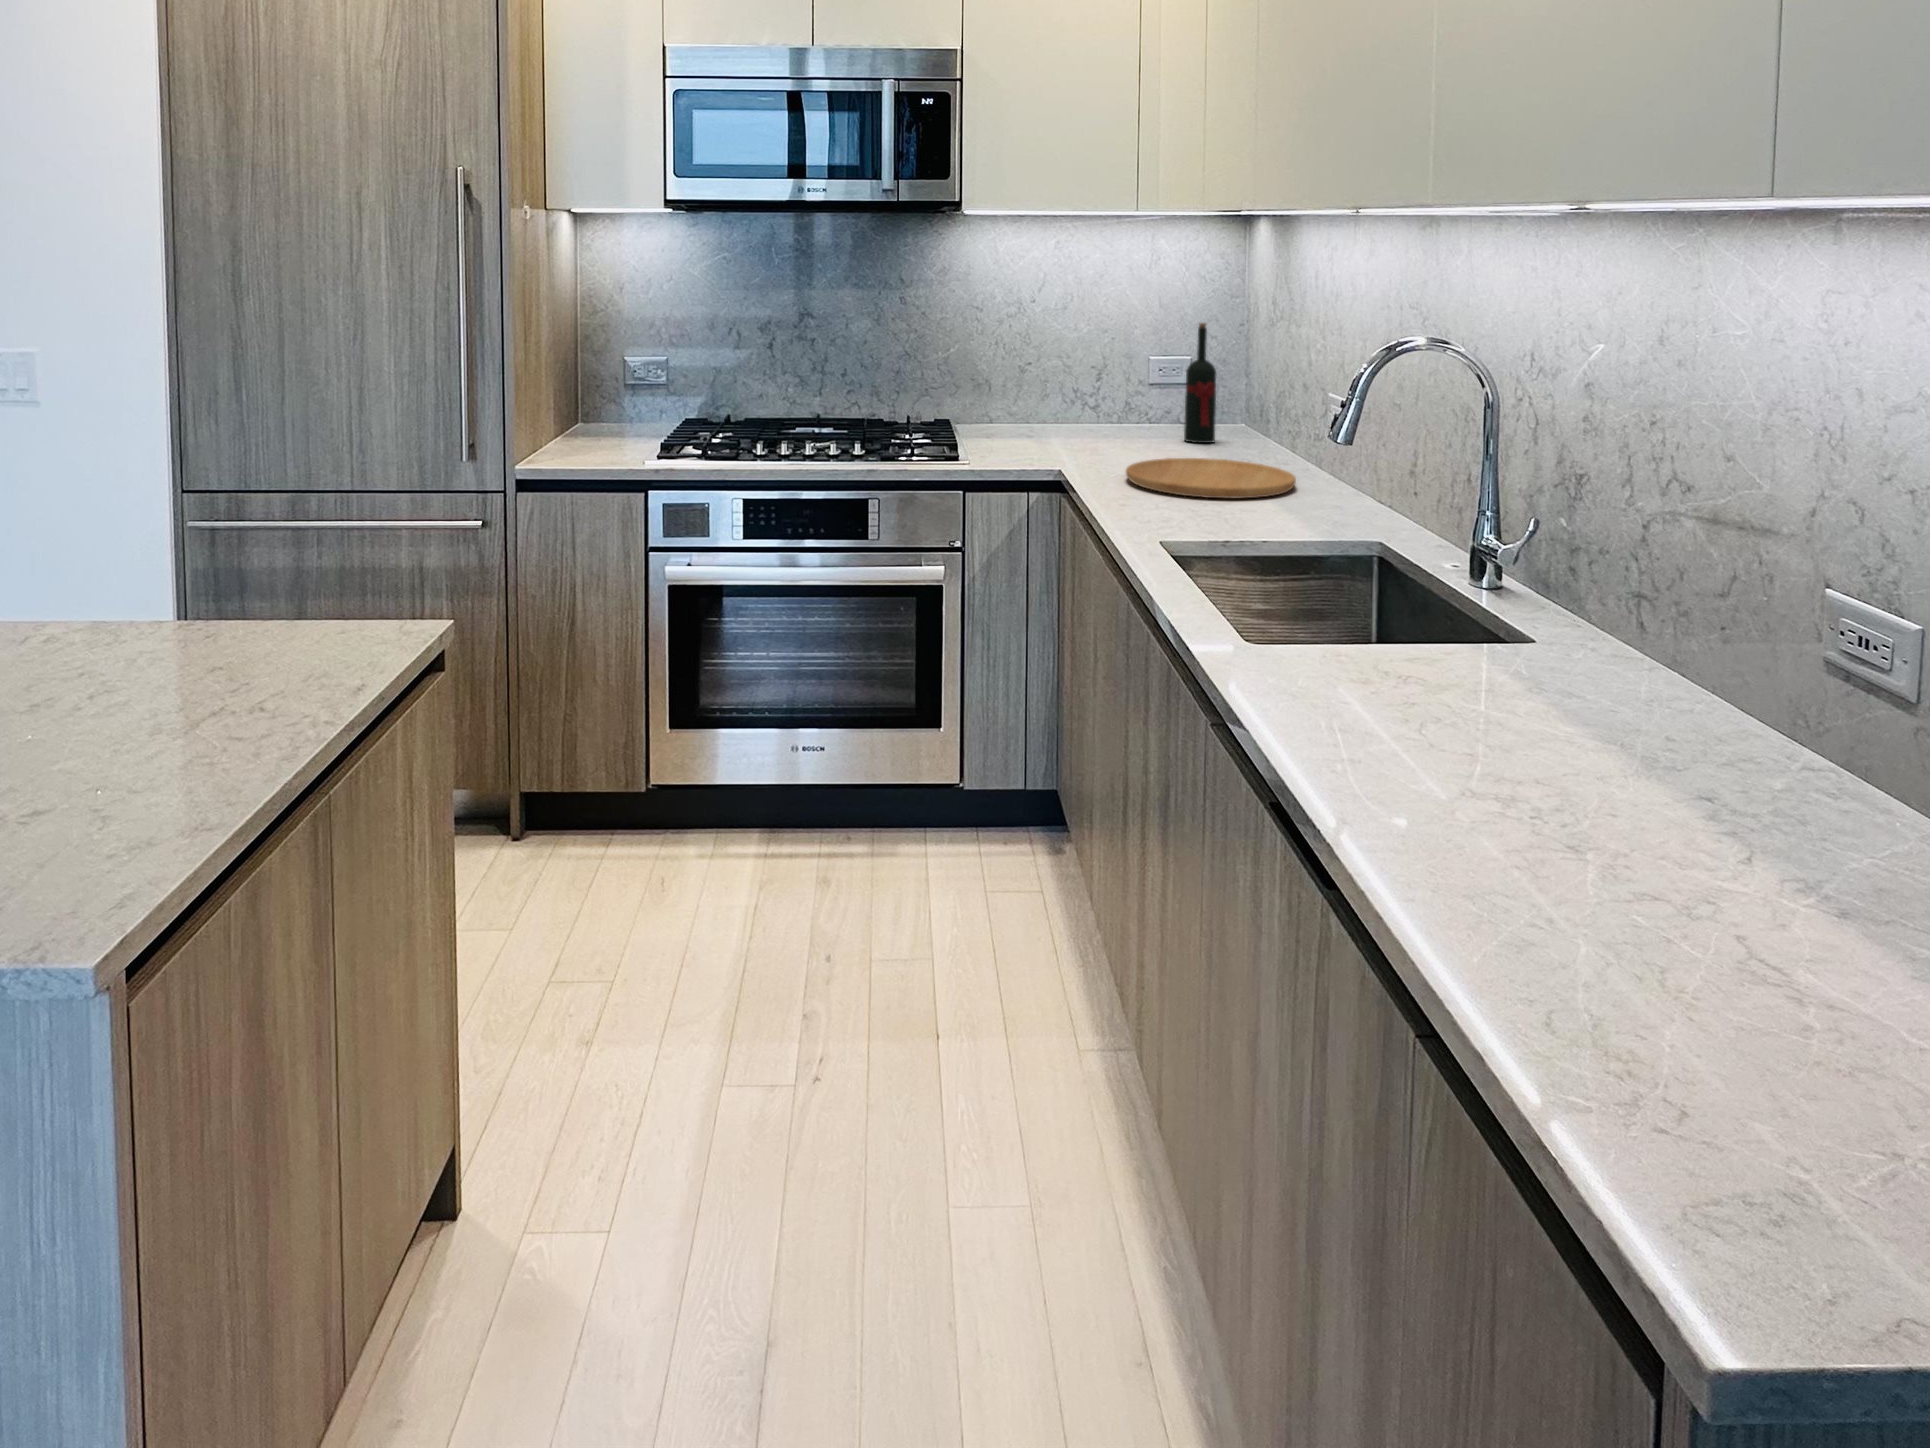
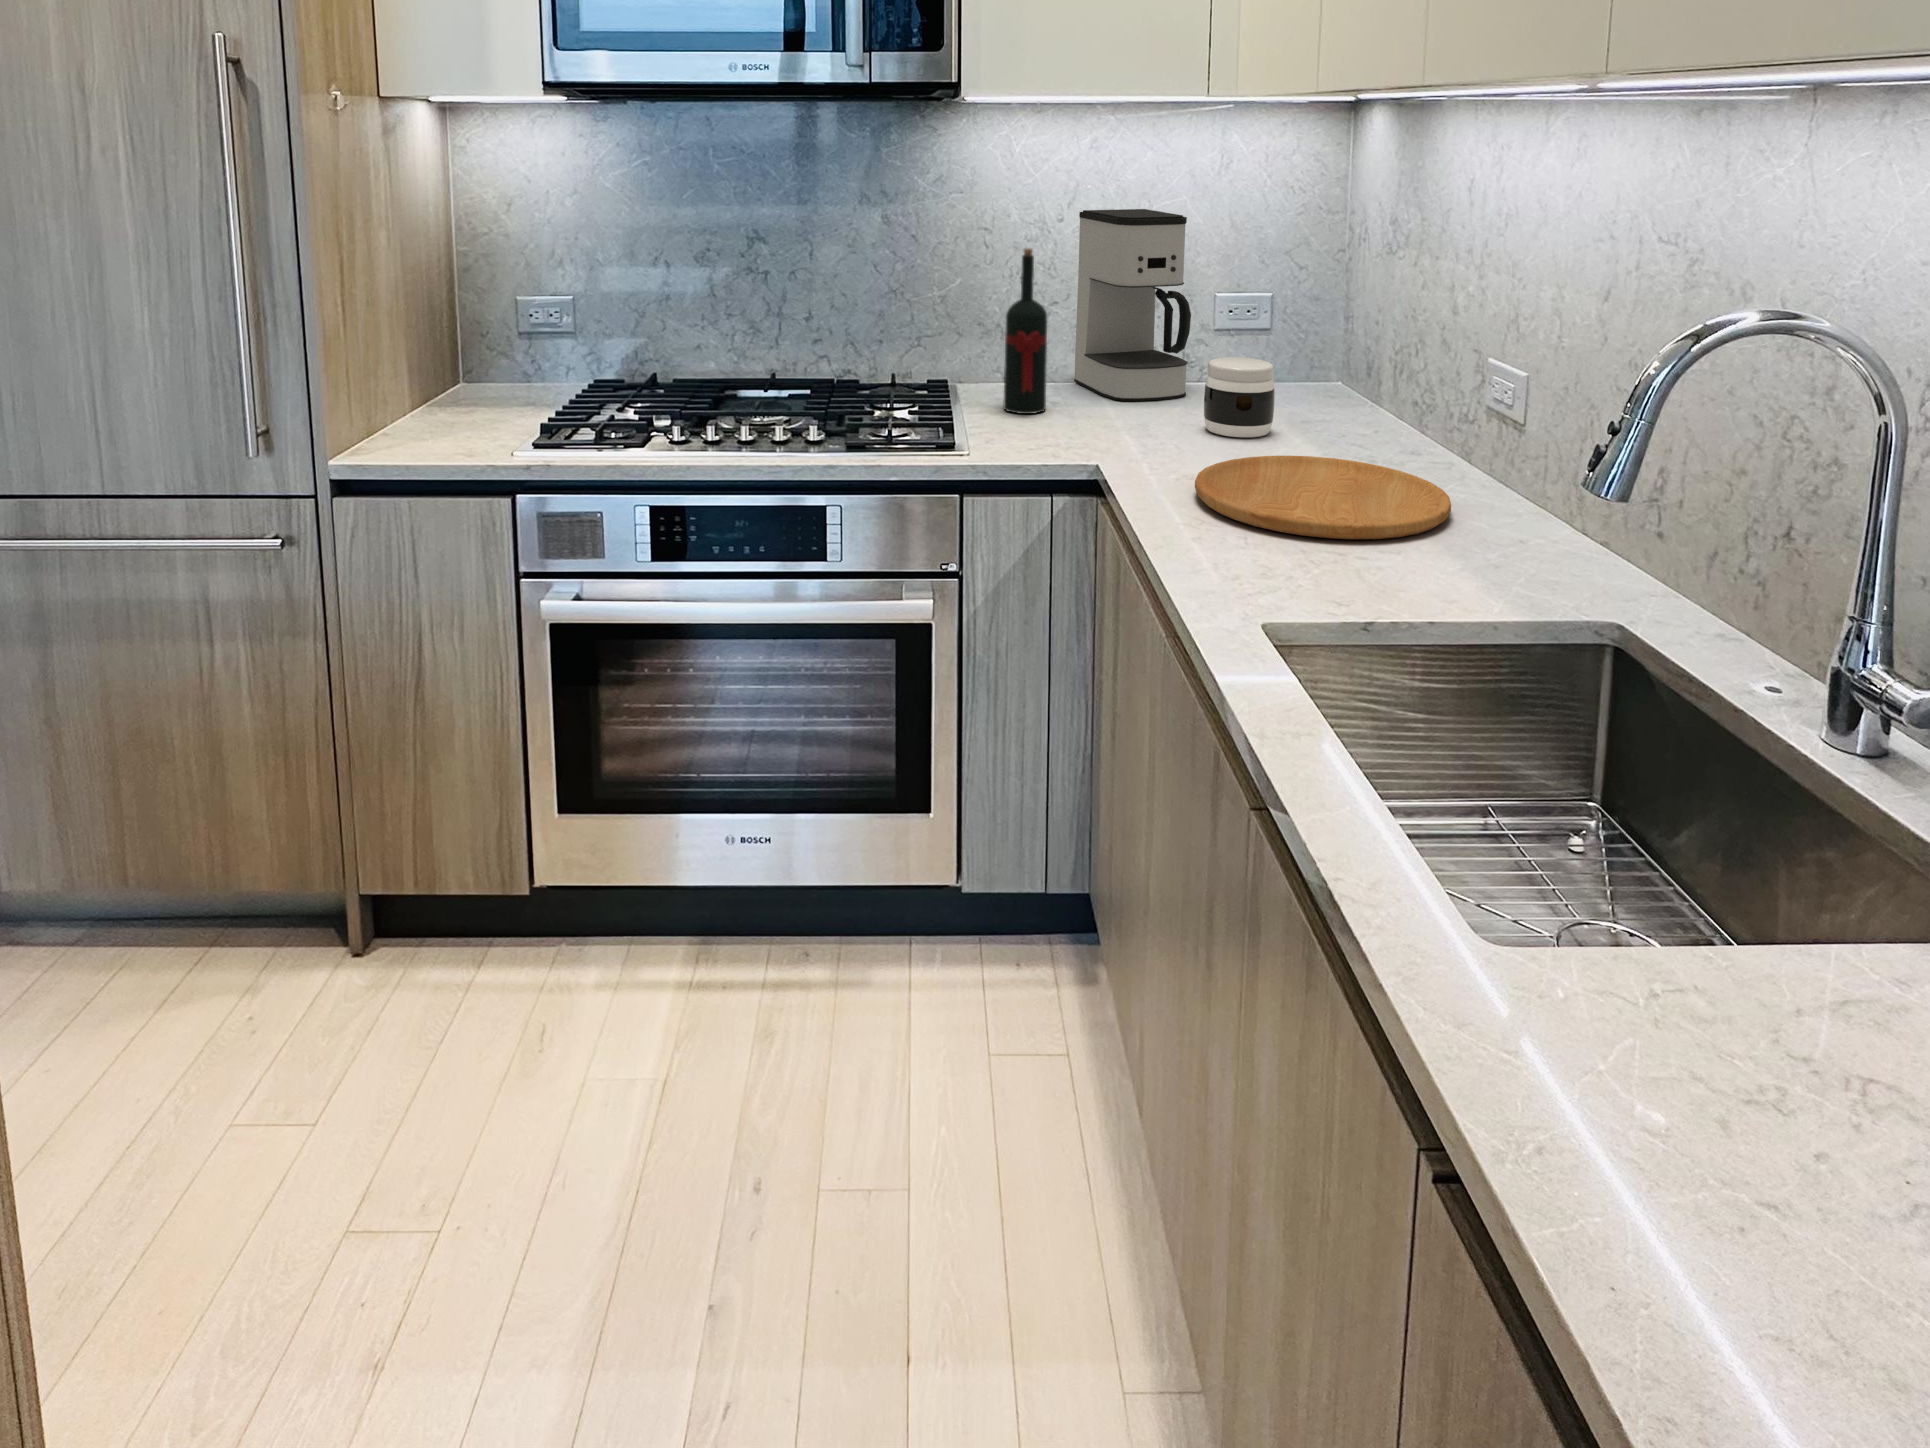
coffee maker: none [1045,296,1131,435] -> present [1074,209,1191,401]
wine bottle: present [1184,323,1216,443] -> present [1003,248,1047,414]
jar: none [1137,398,1187,453] -> present [1204,357,1275,438]

